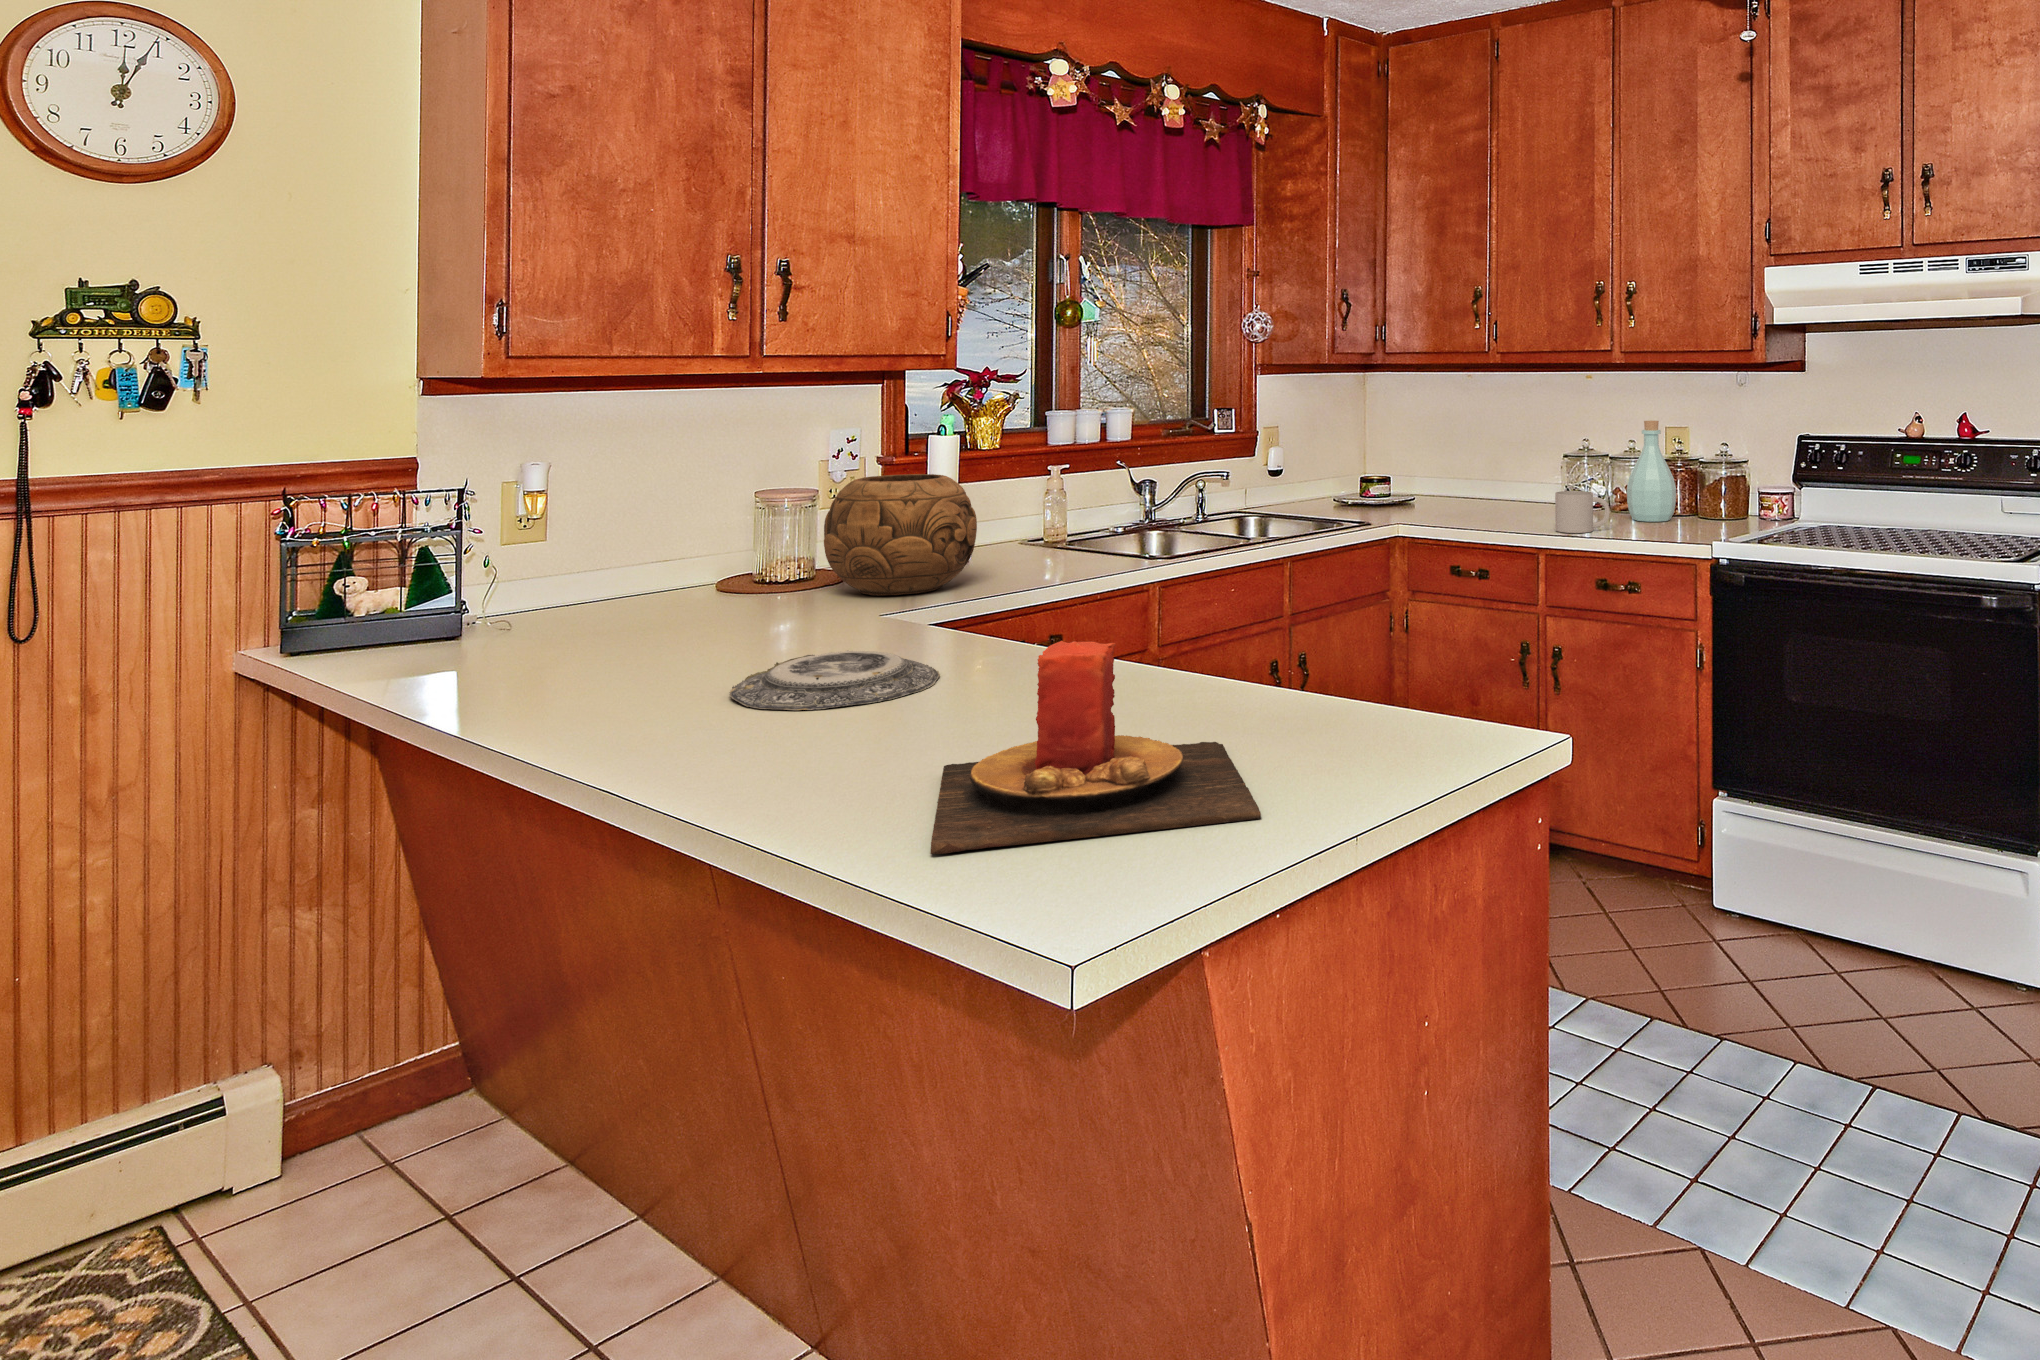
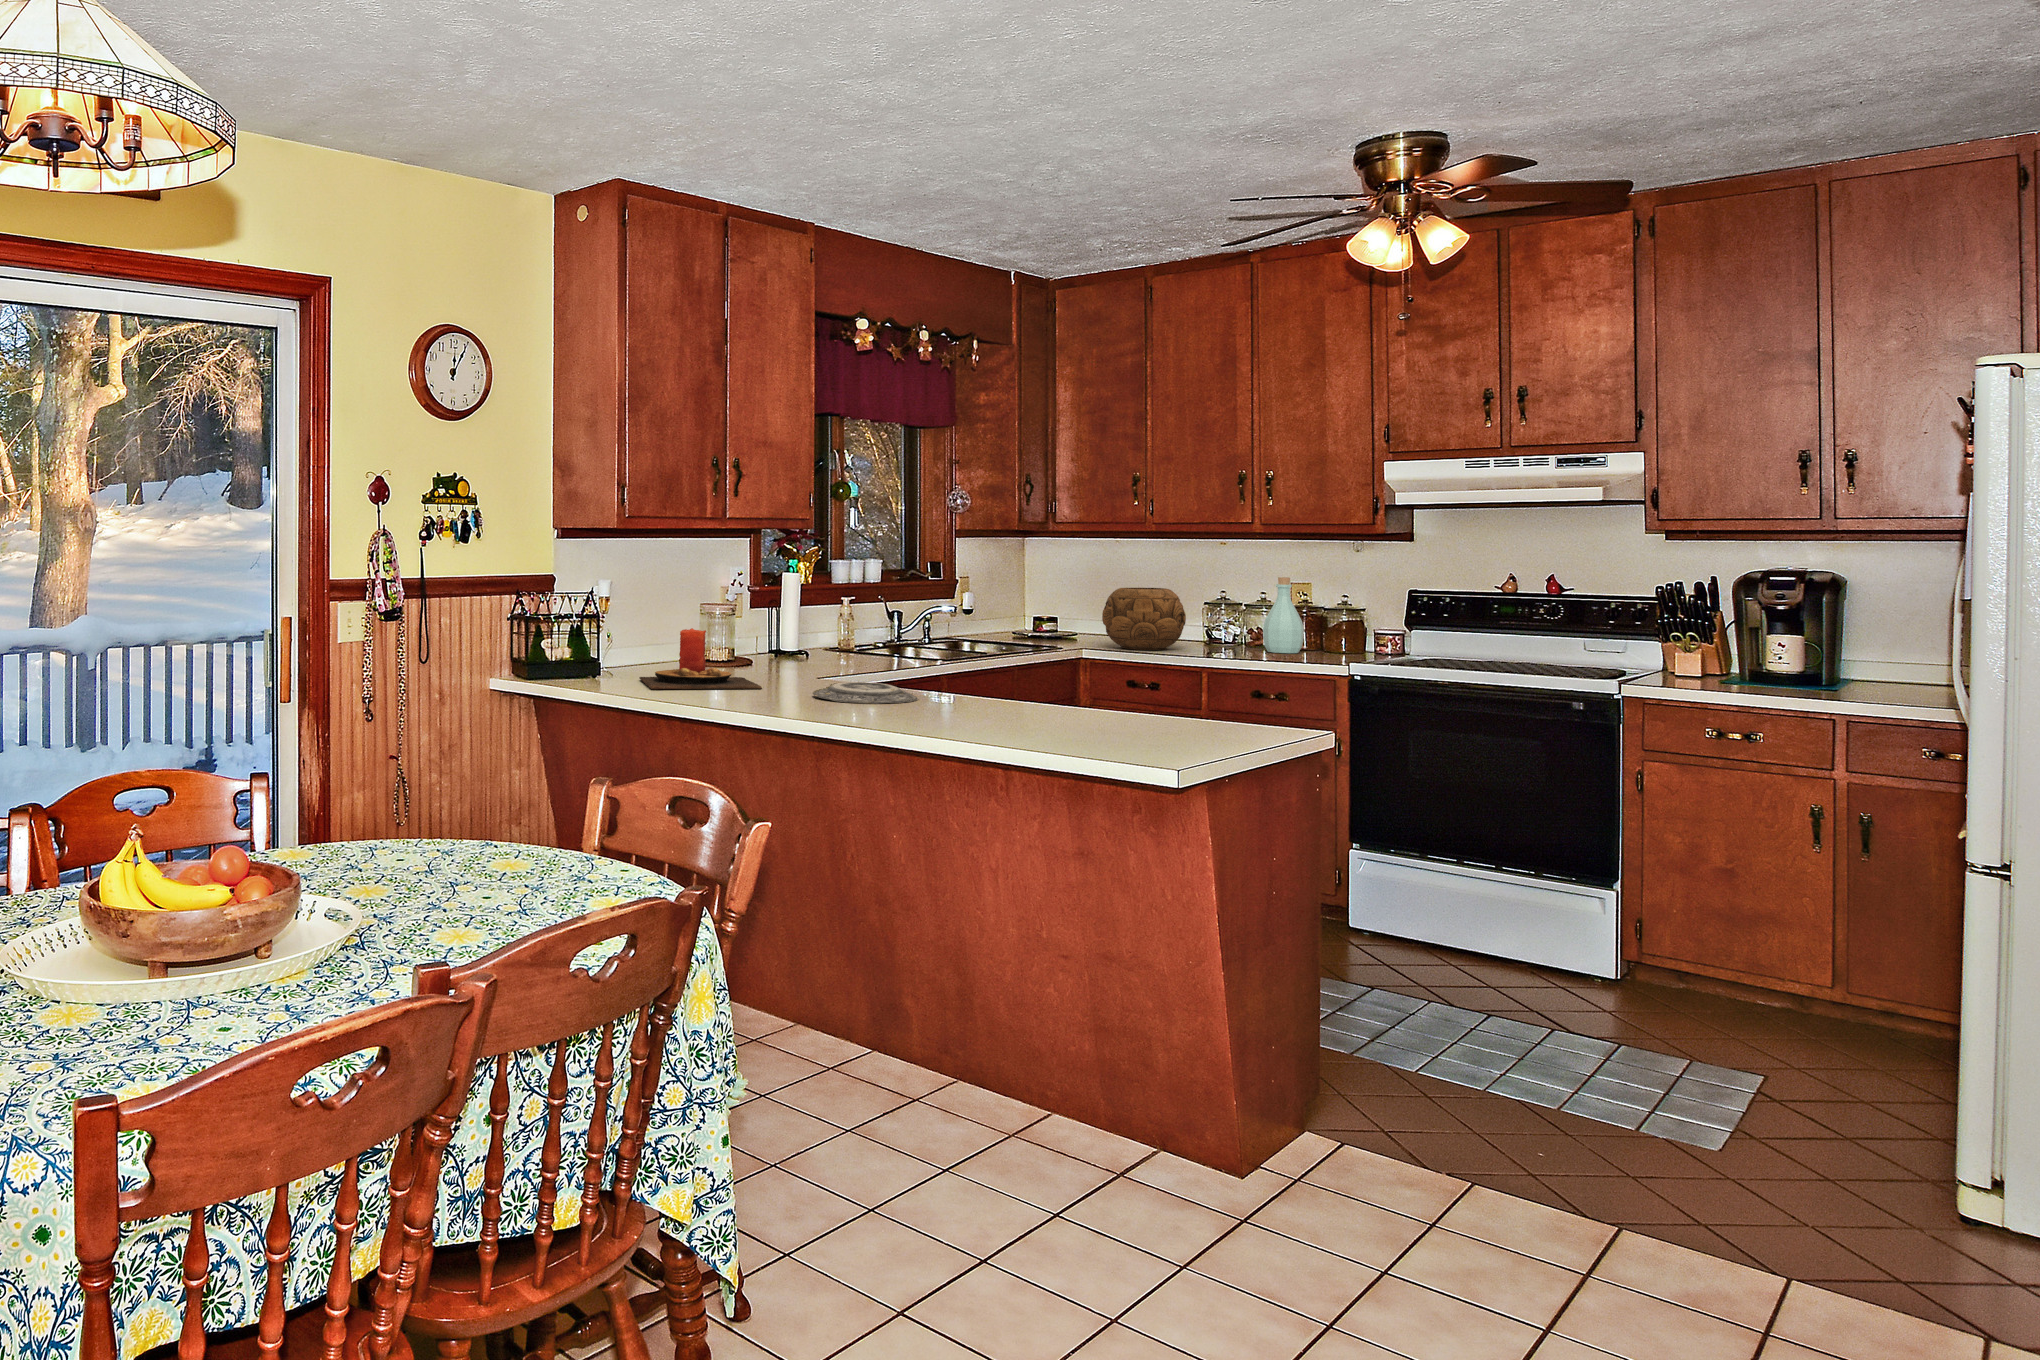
decorative bowl: present [824,474,977,595] -> present [1102,588,1186,650]
mug: present [1555,491,1609,533] -> none [1212,627,1255,657]
candle: present [931,641,1261,854] -> present [639,628,762,689]

